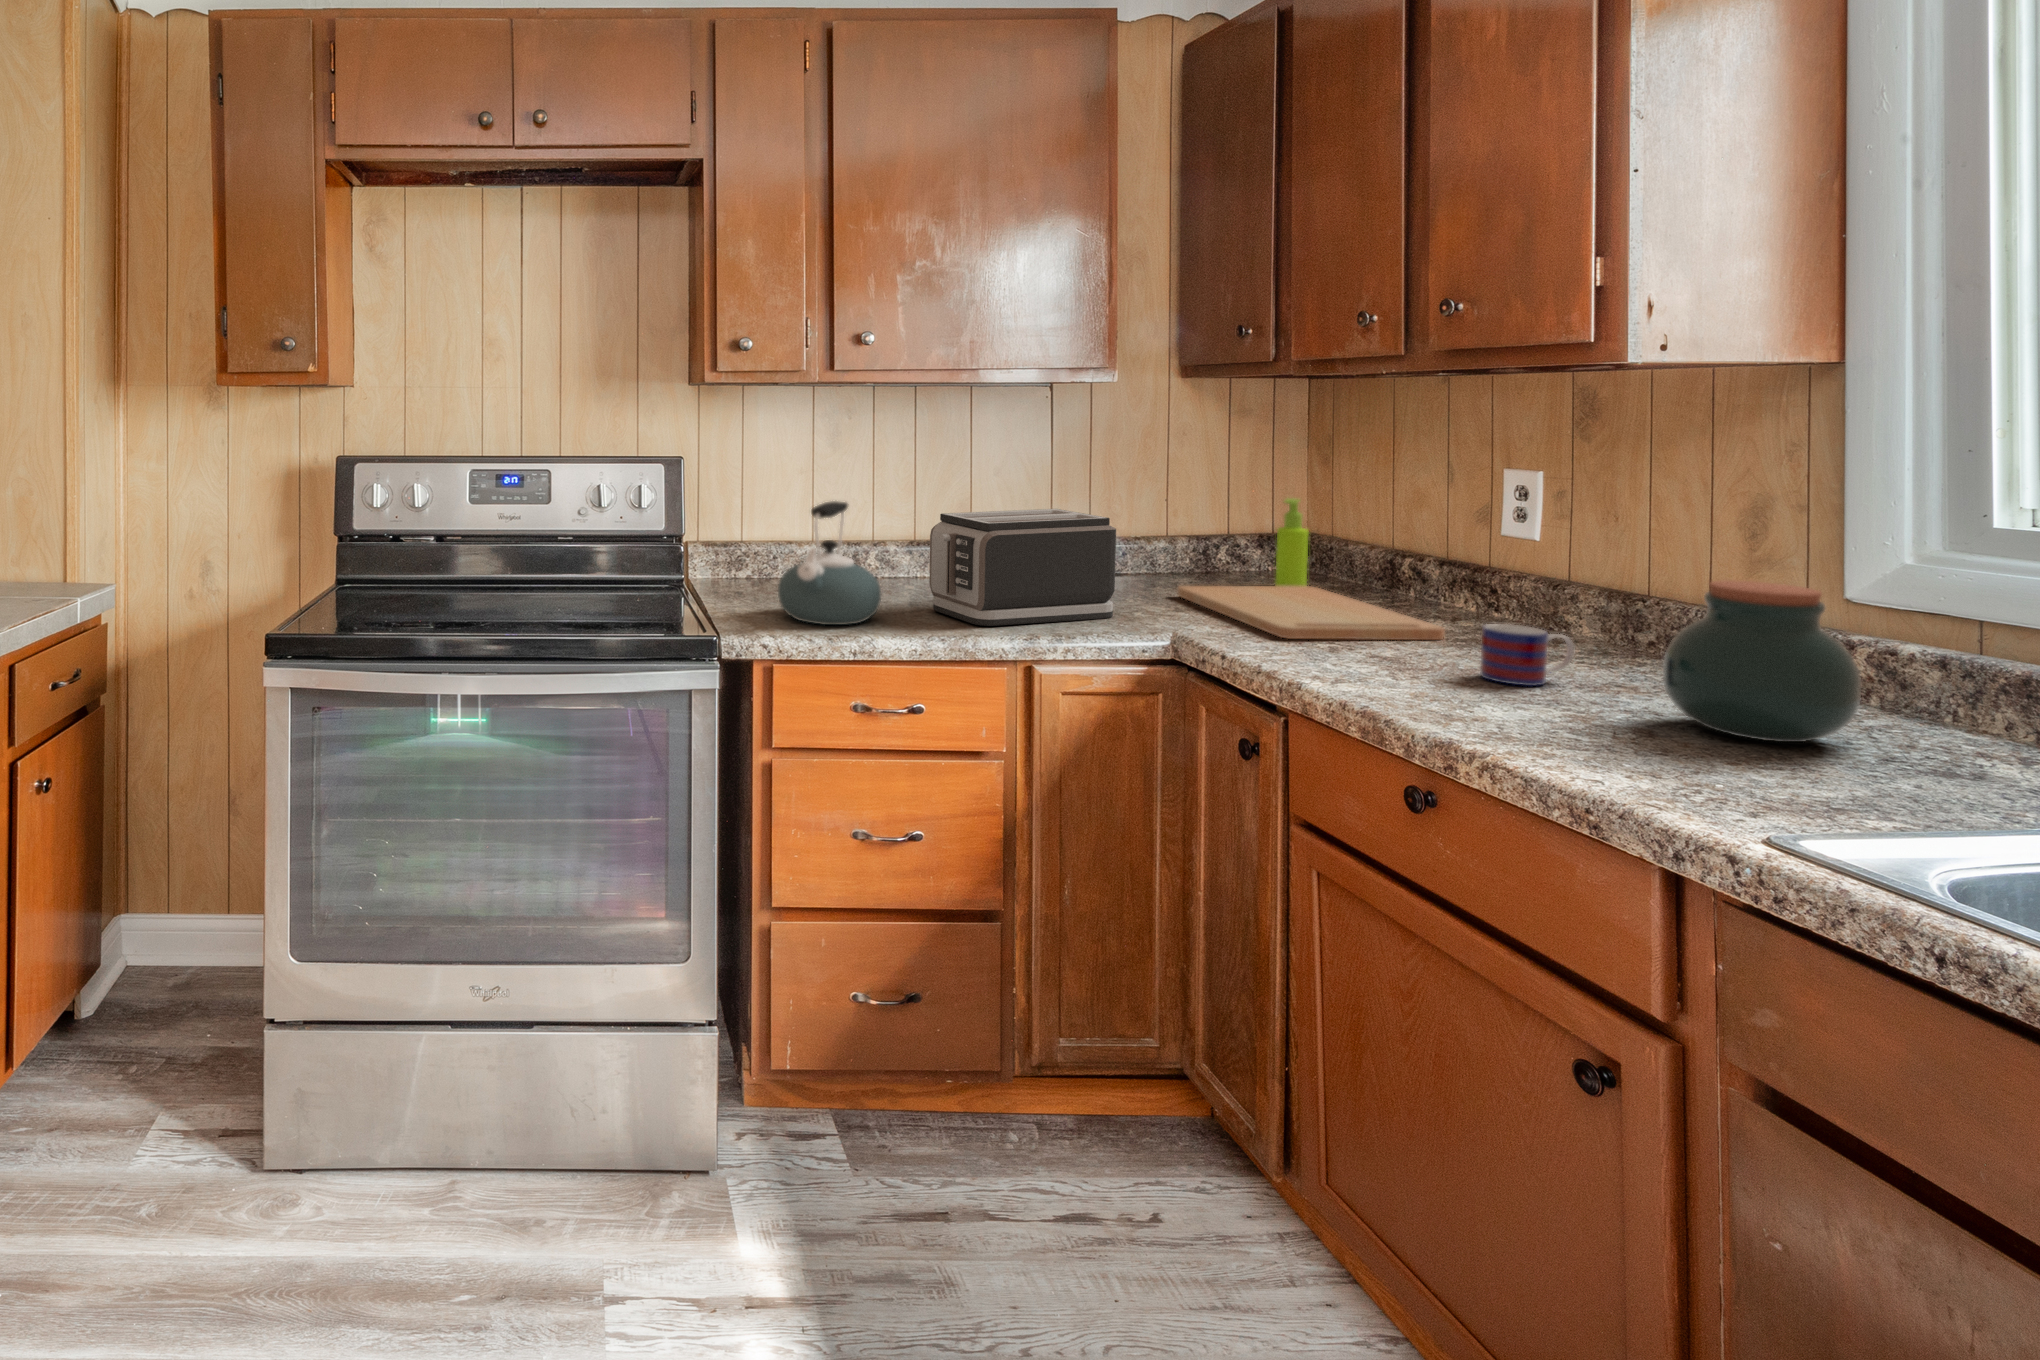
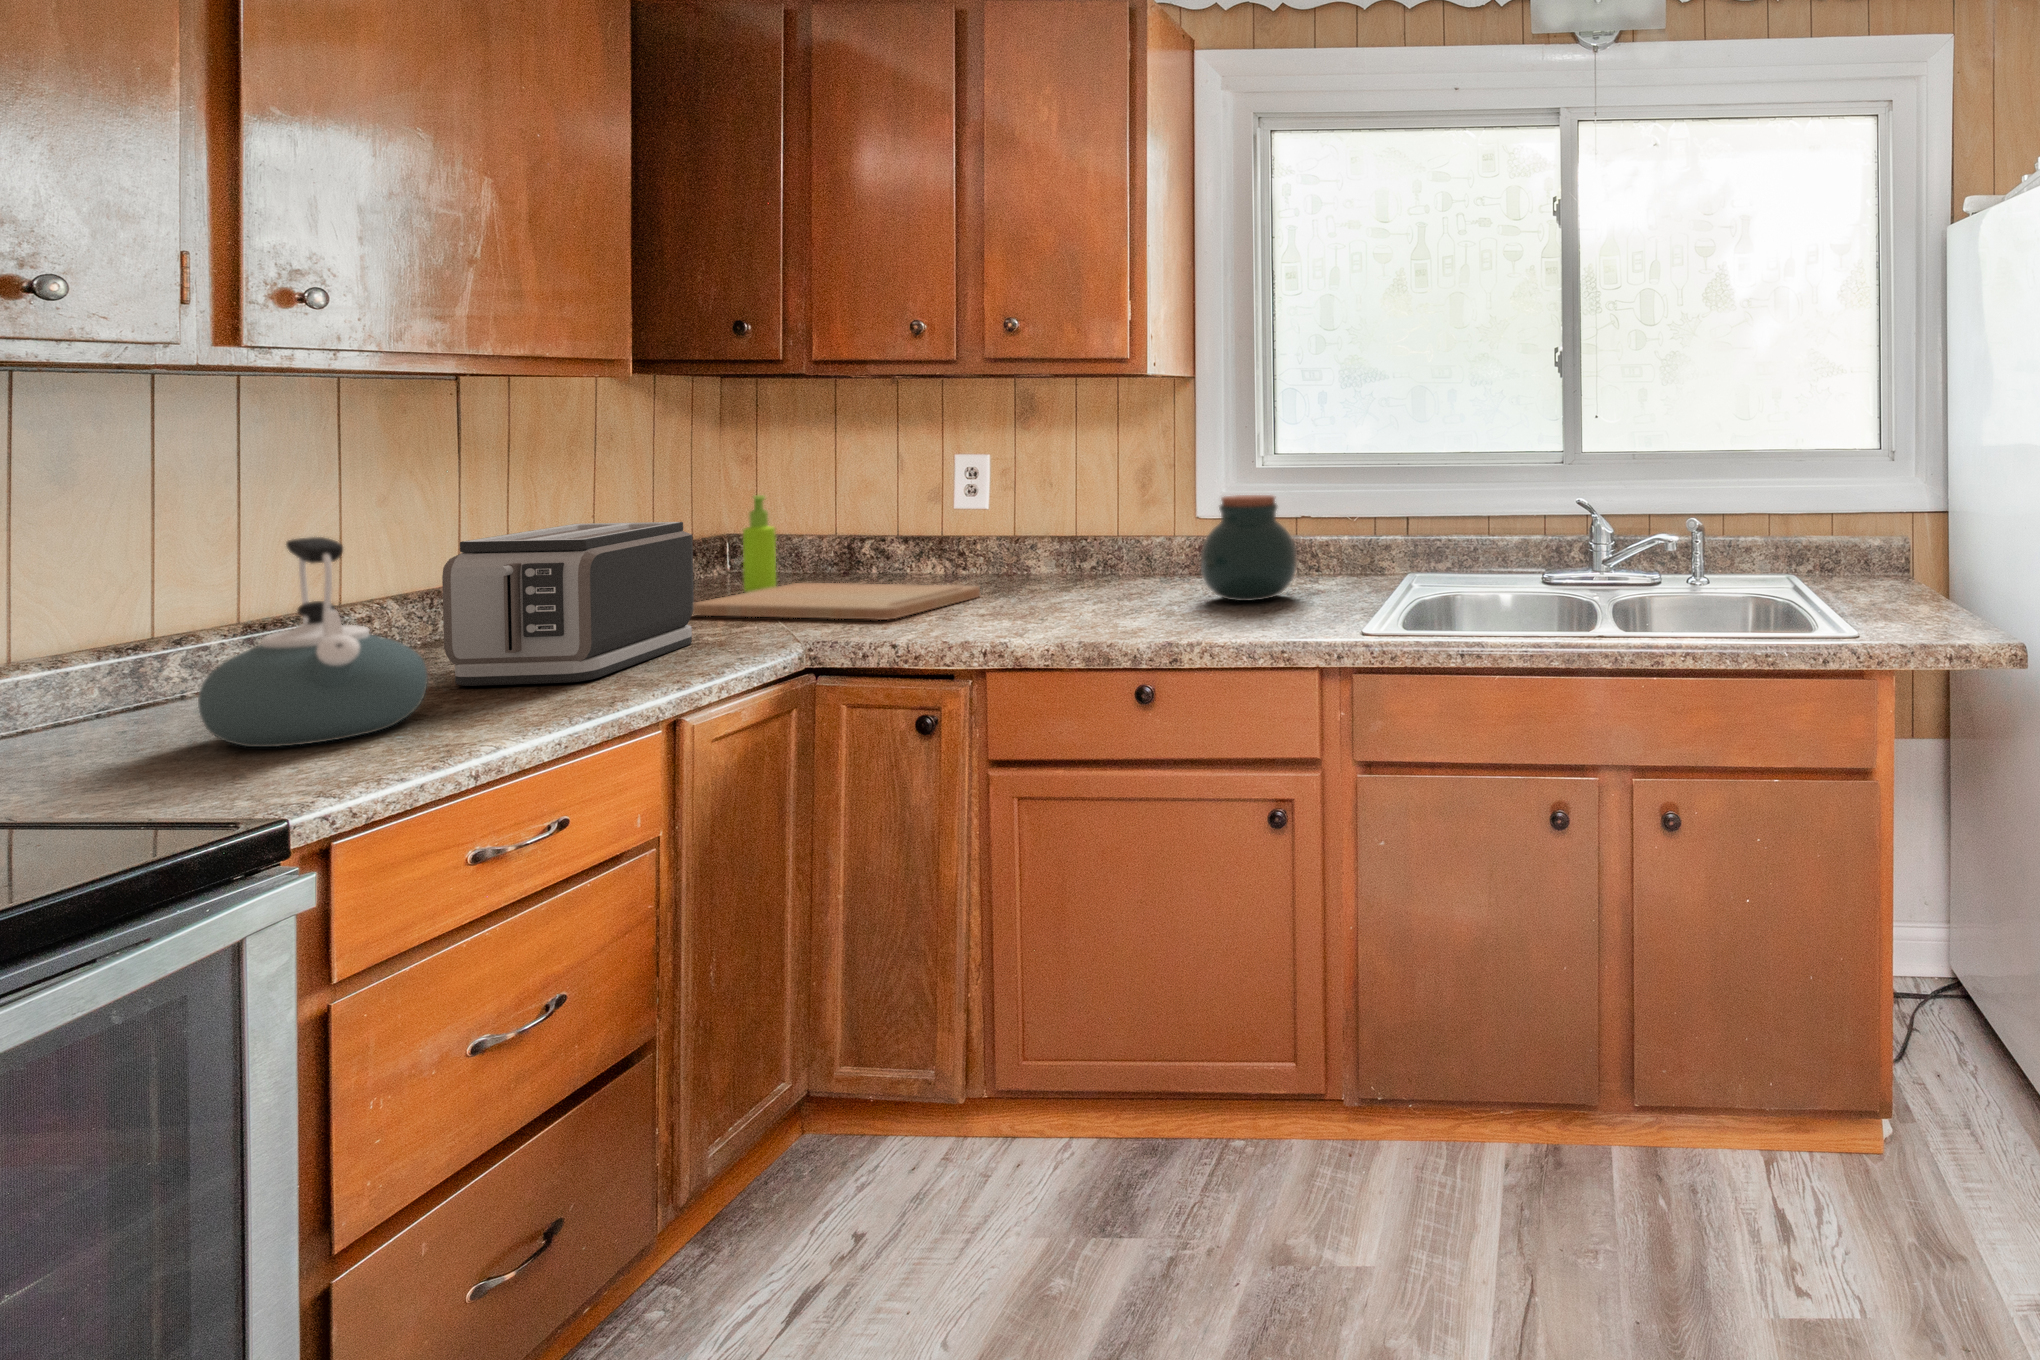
mug: present [1480,624,1575,686] -> none [1067,561,1117,608]

